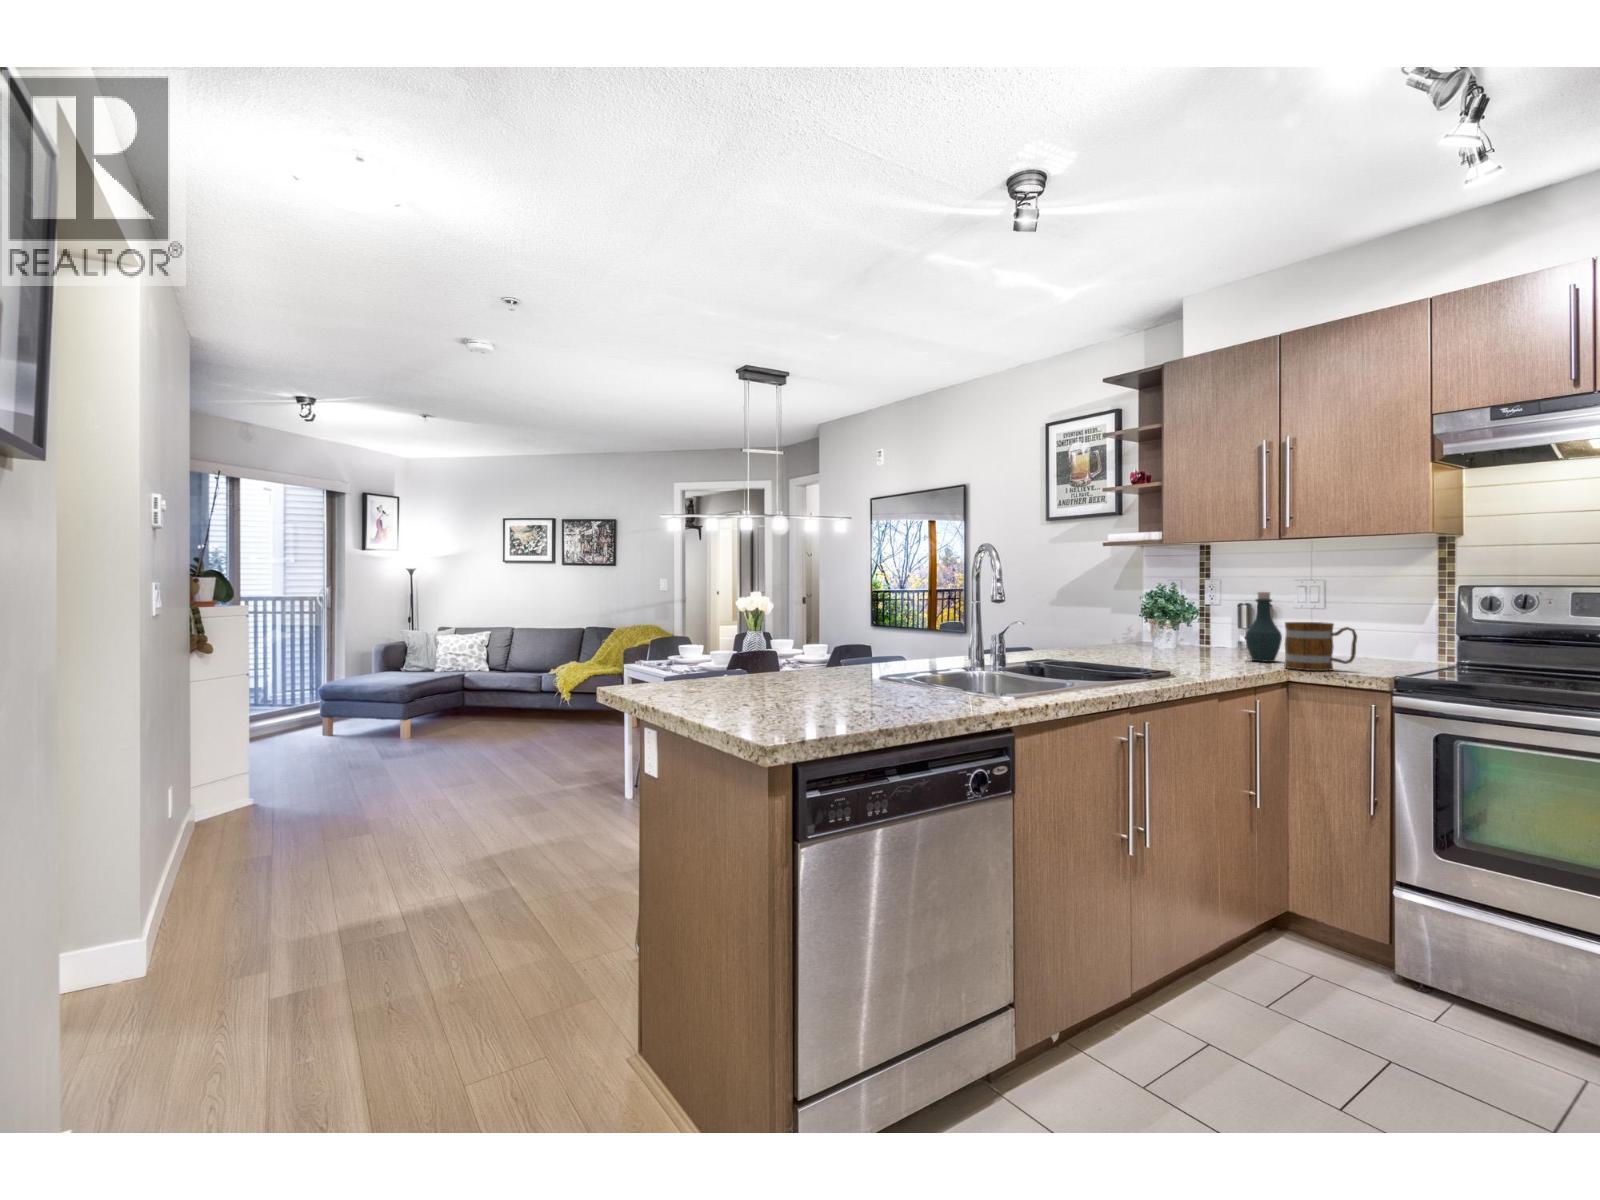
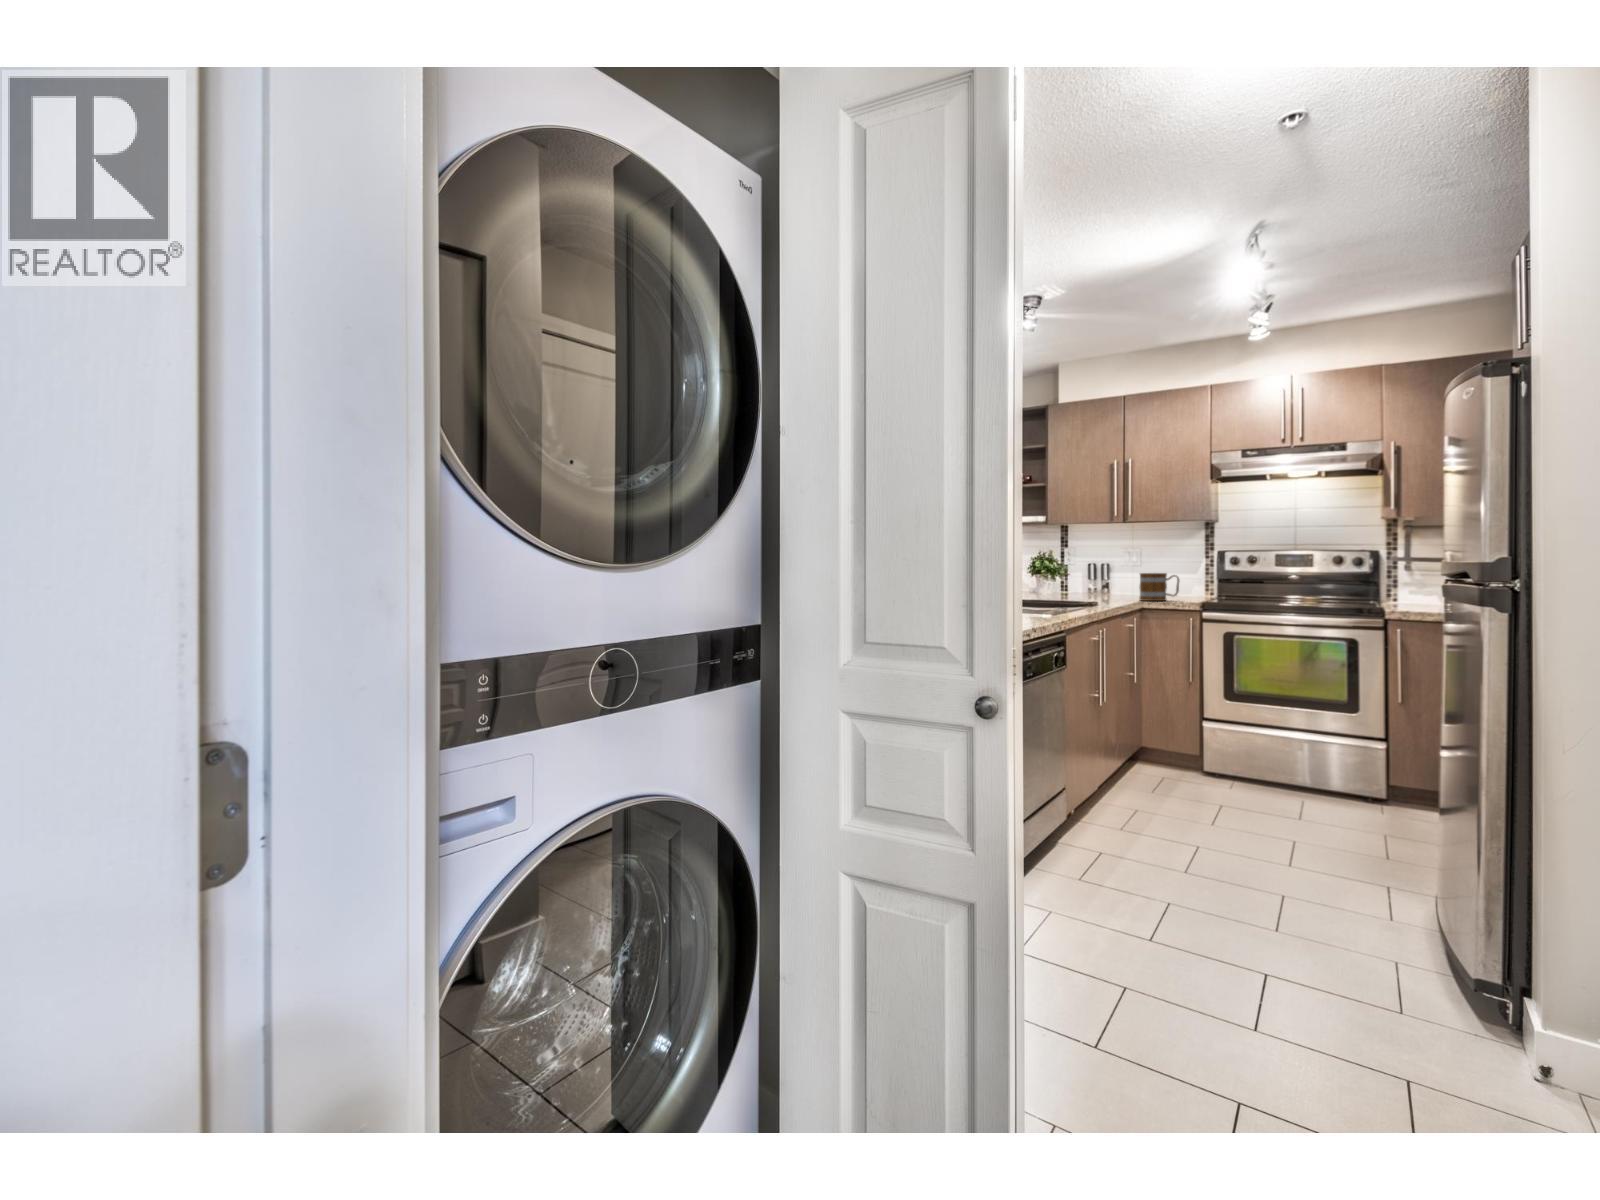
bottle: present [1245,592,1282,662] -> none [1109,556,1129,599]

